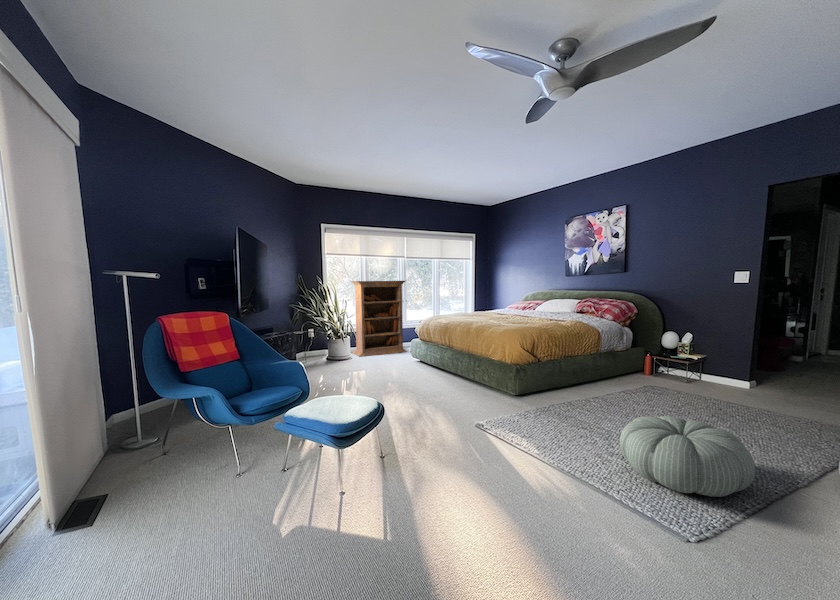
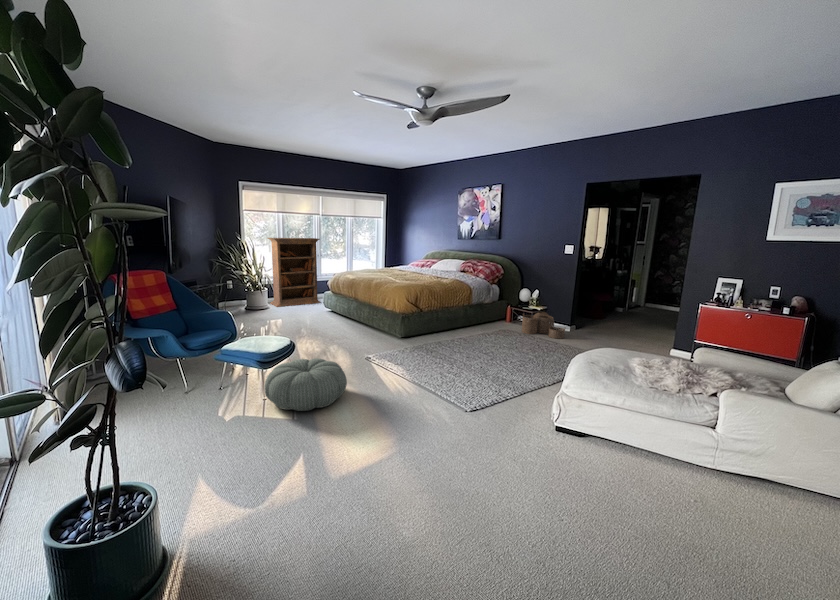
woven basket: none [681,361,758,403] -> present [522,312,565,339]
pouf: present [620,416,755,497] -> present [264,358,347,411]

